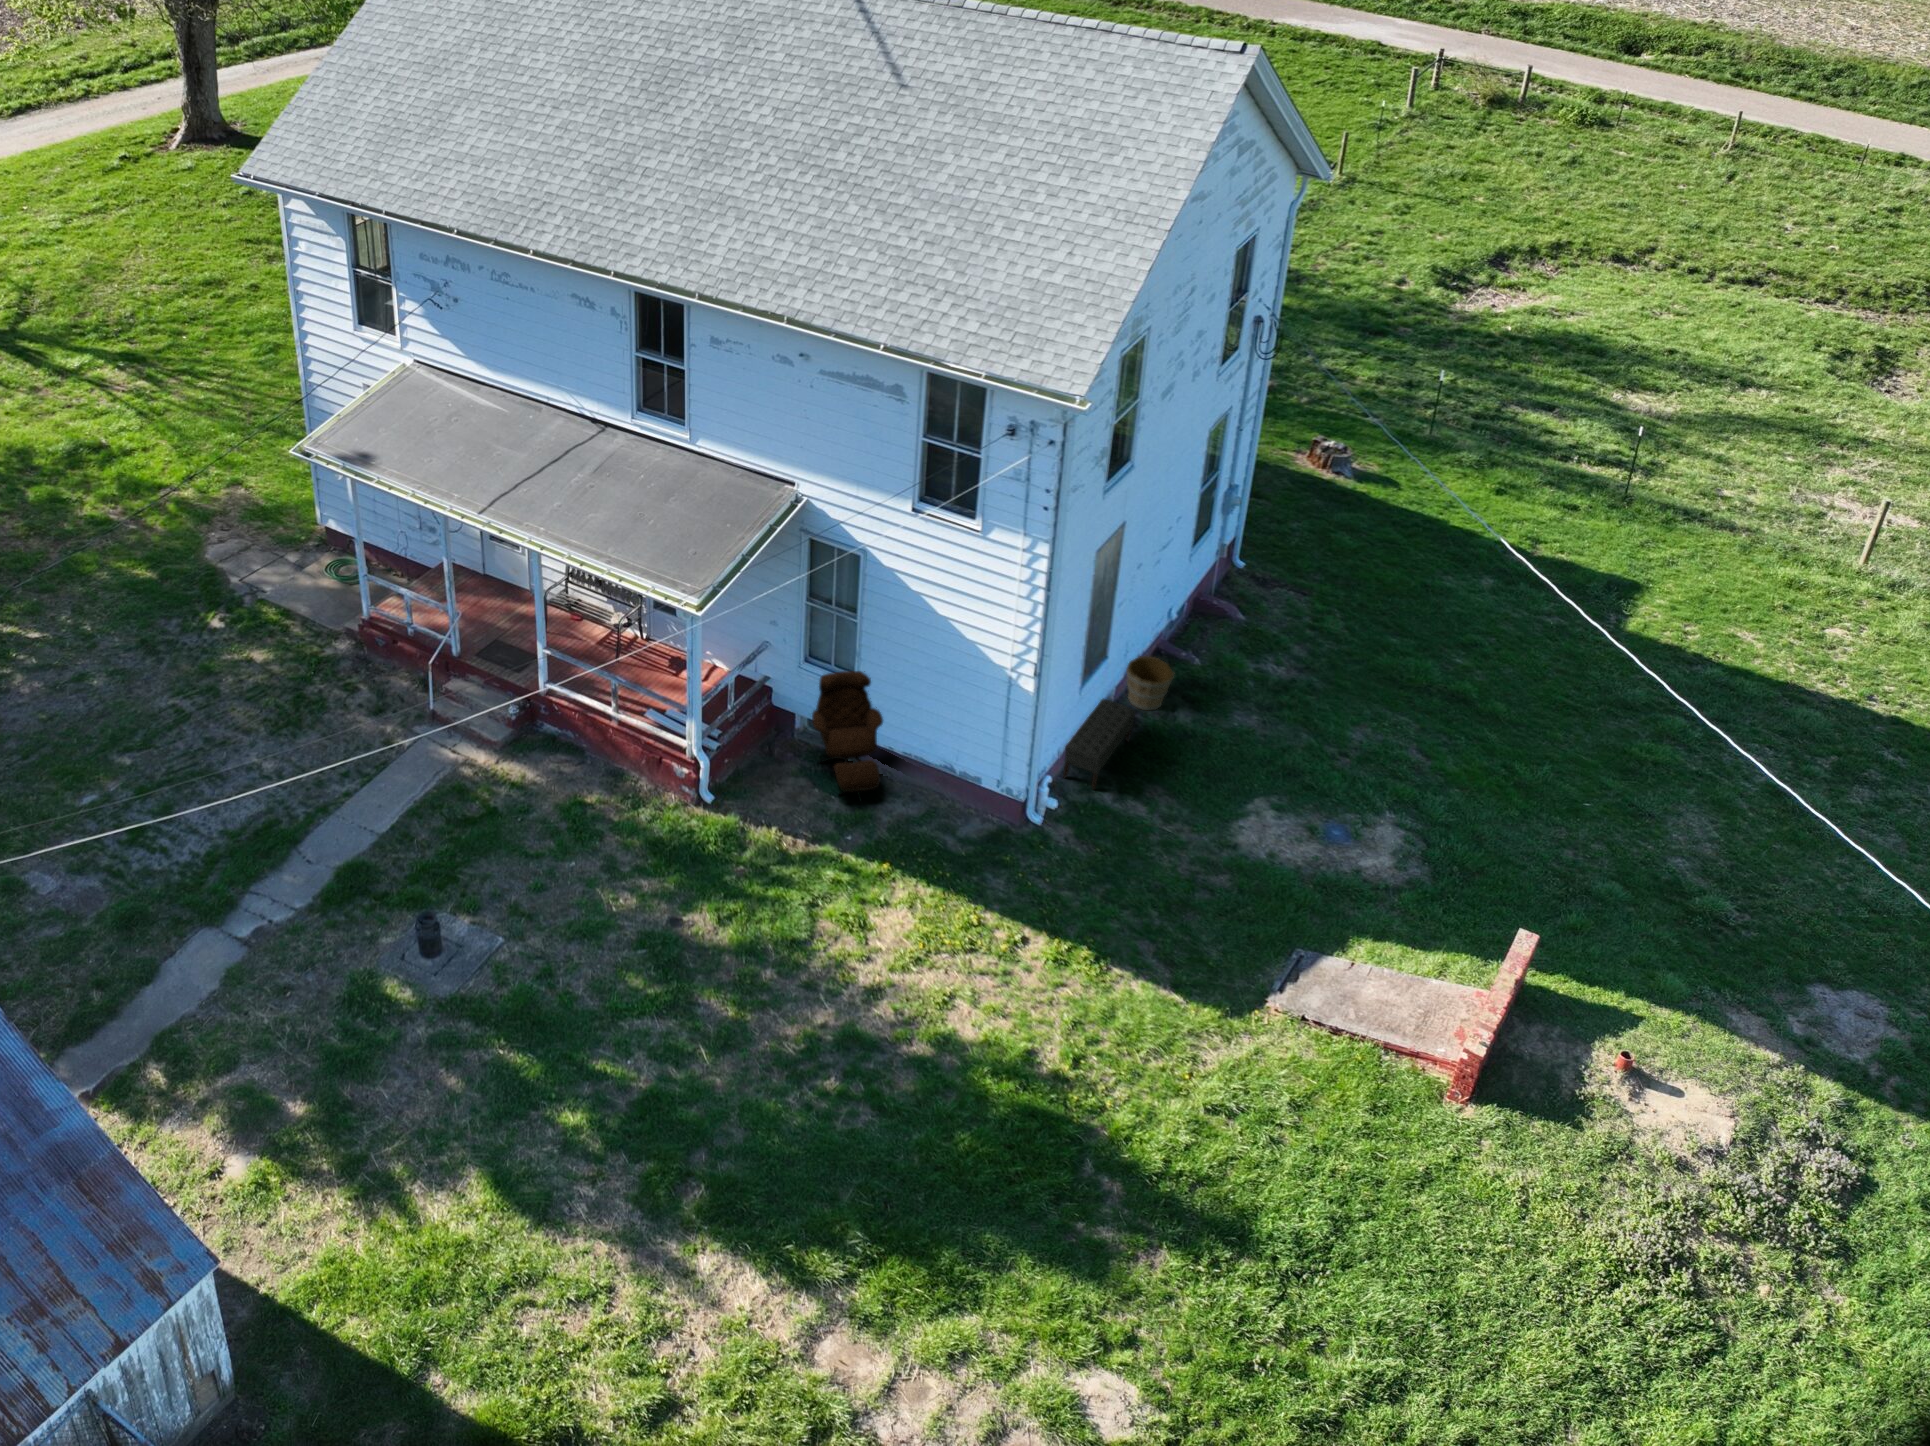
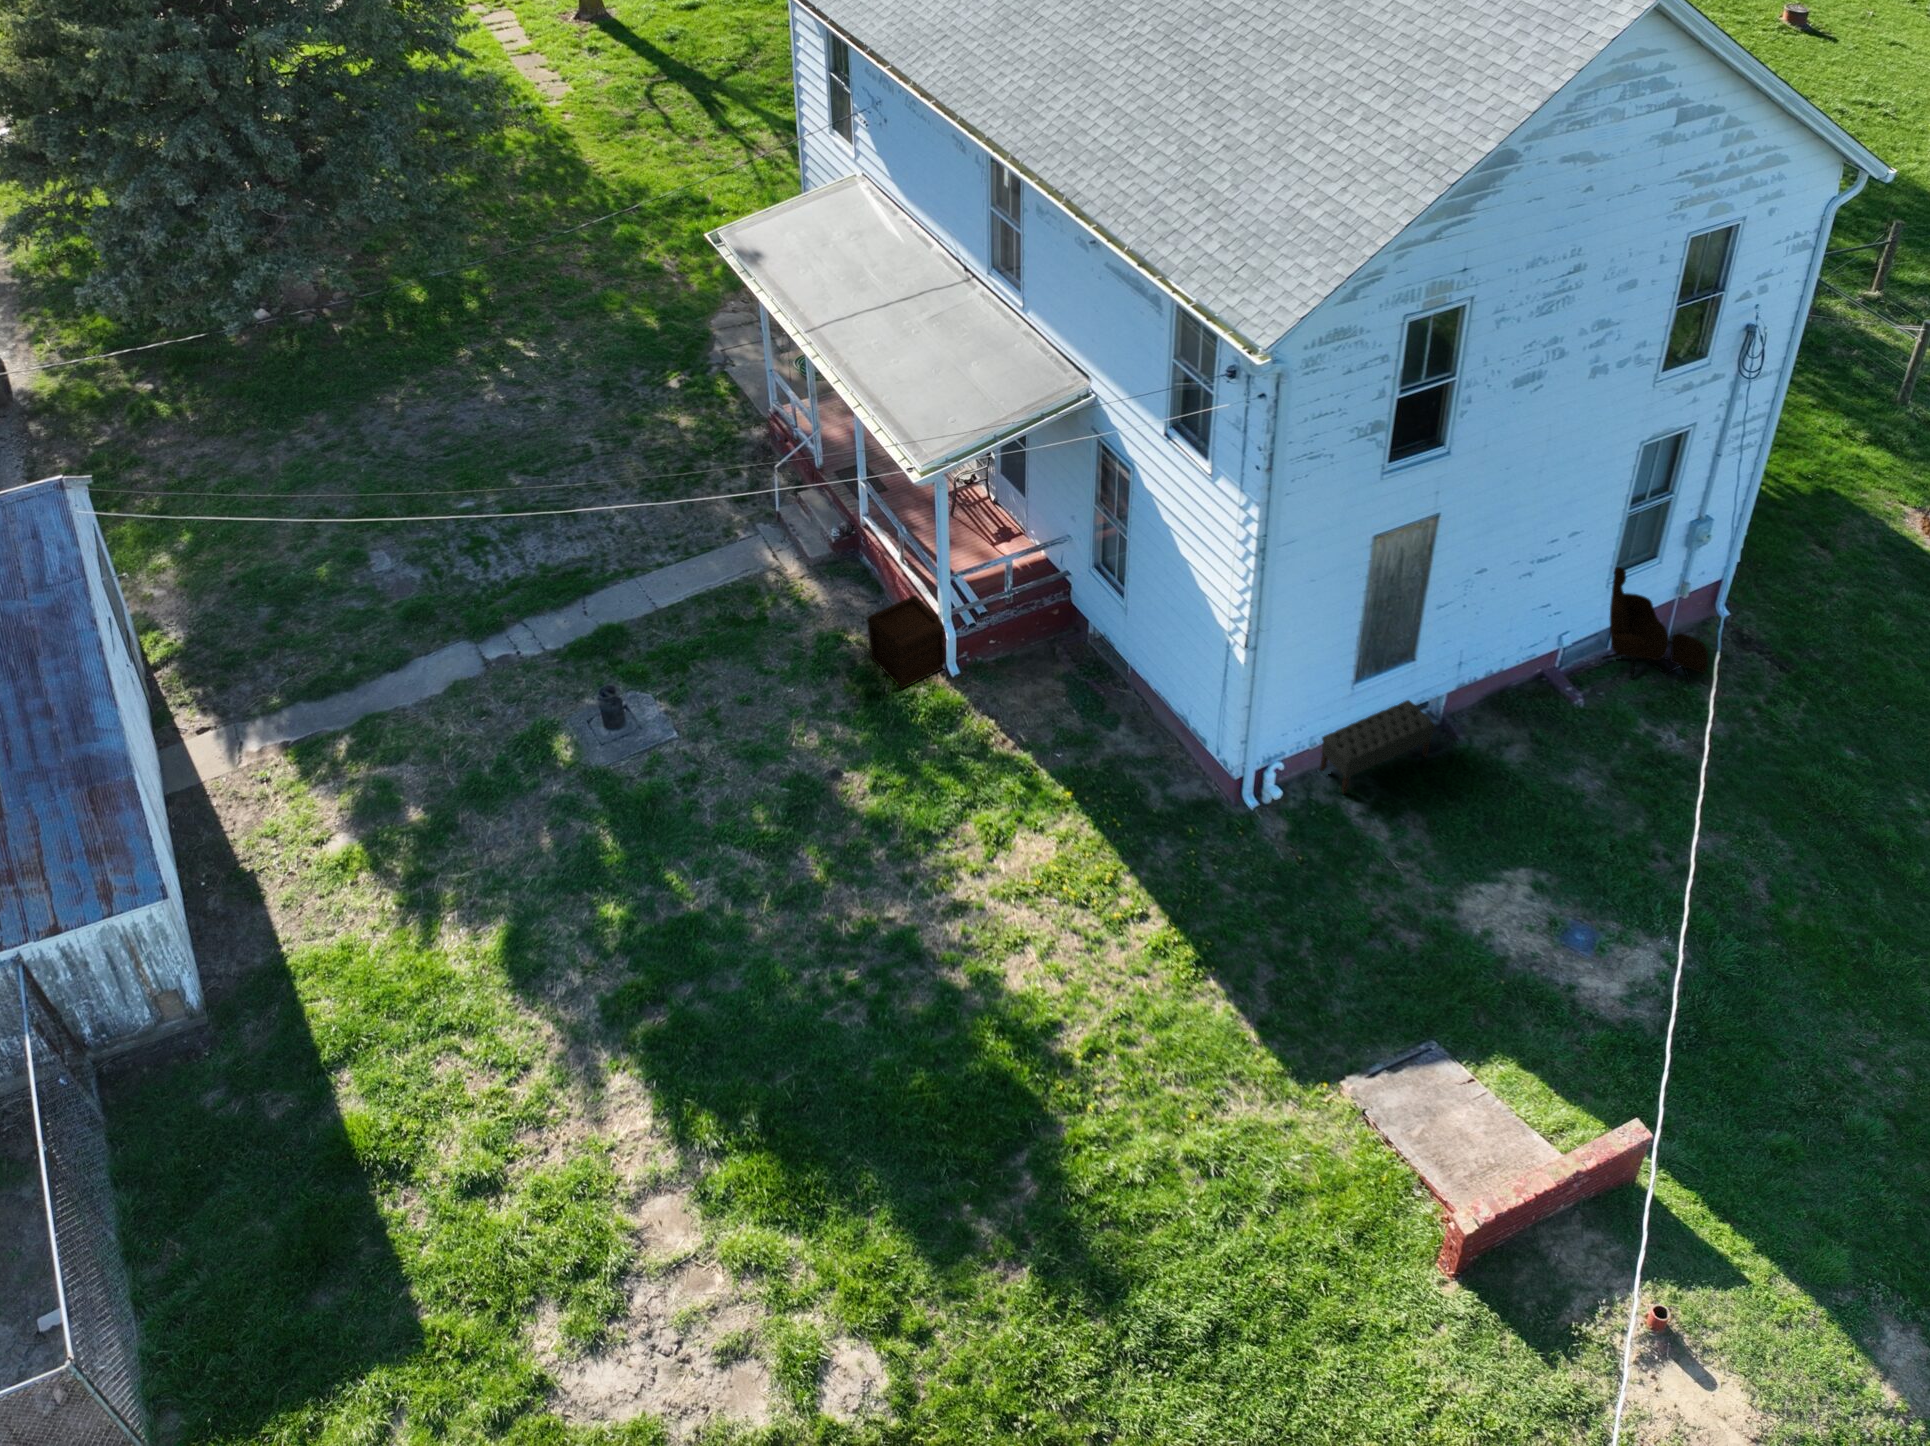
wooden bucket: present [1126,656,1174,710] -> none [1461,668,1518,733]
lounge chair: present [812,671,883,800] -> present [1602,567,1708,683]
wooden crate: none [633,739,709,829] -> present [867,595,945,688]

